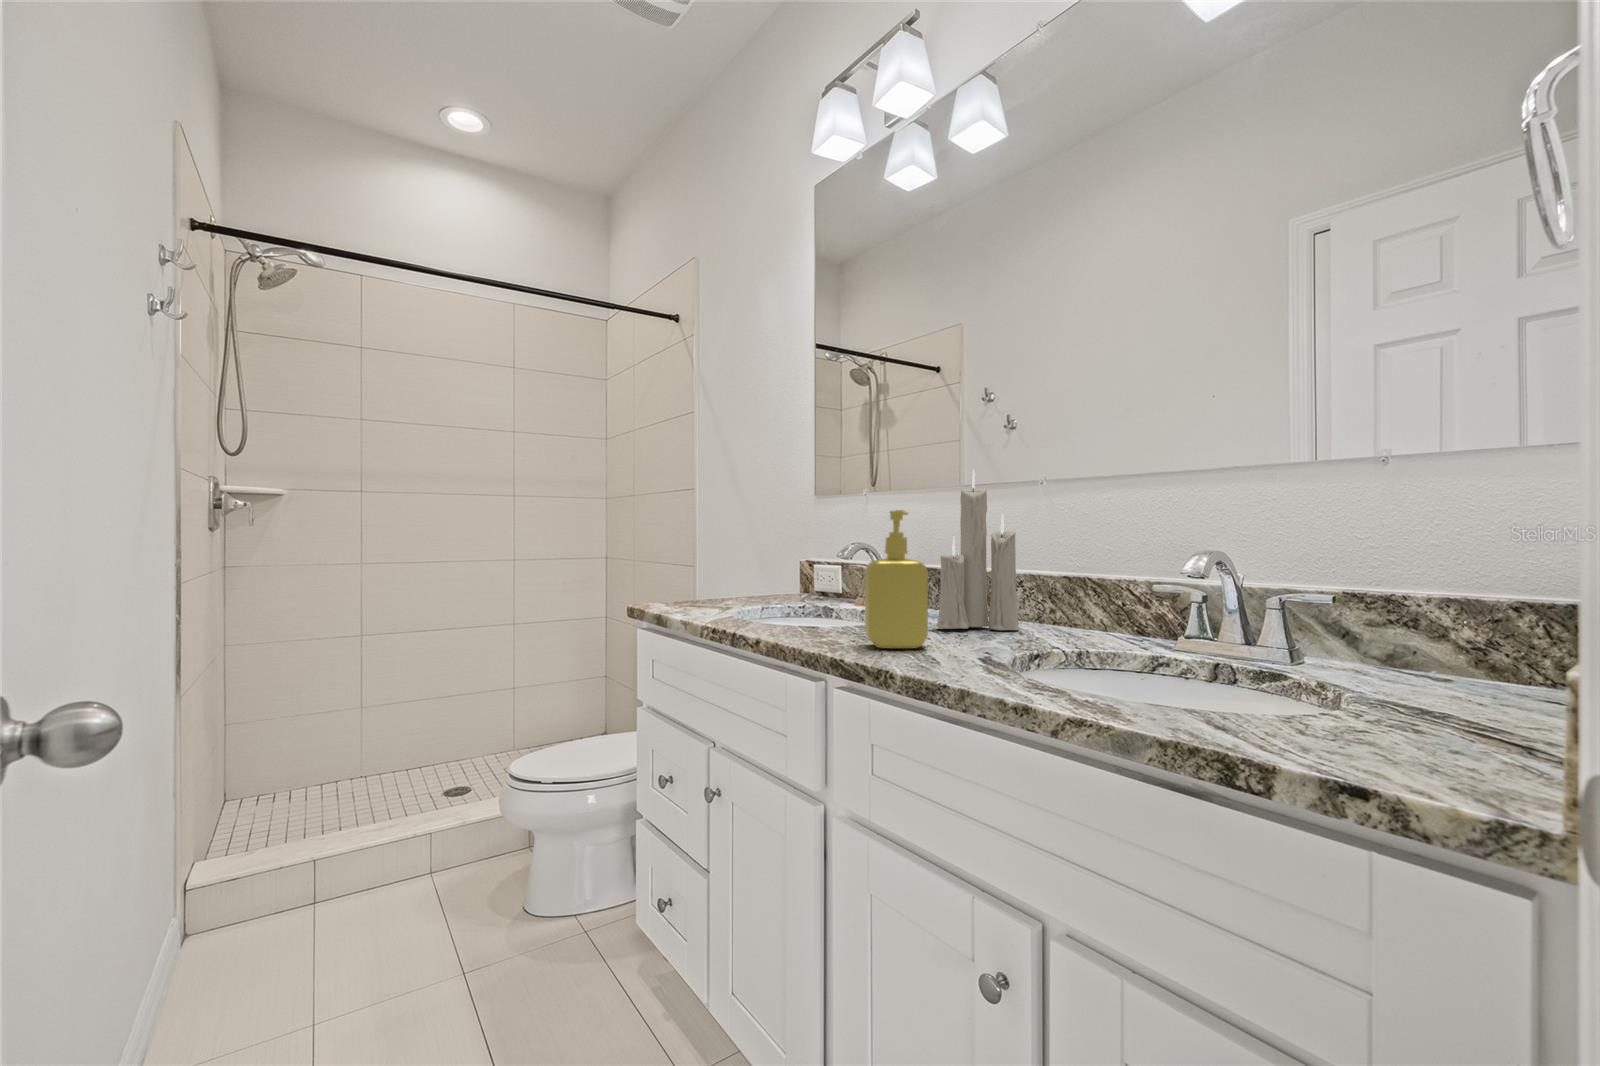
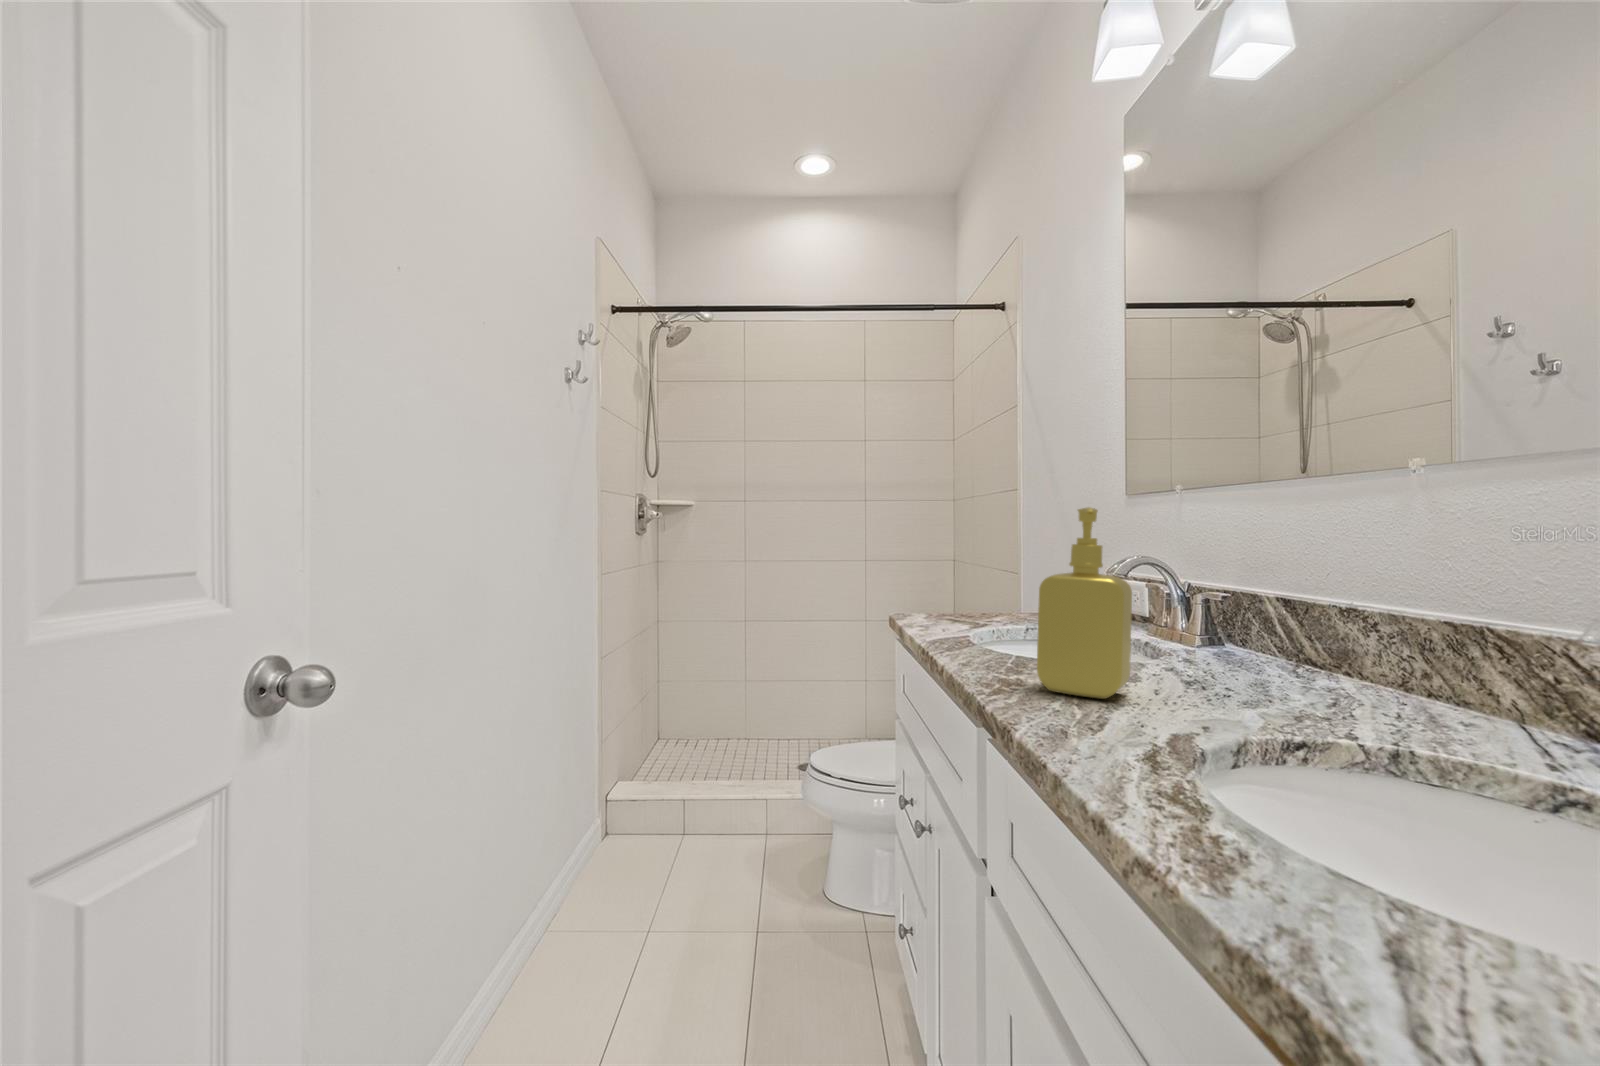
candle: present [936,469,1019,630] -> none [1202,435,1348,697]

